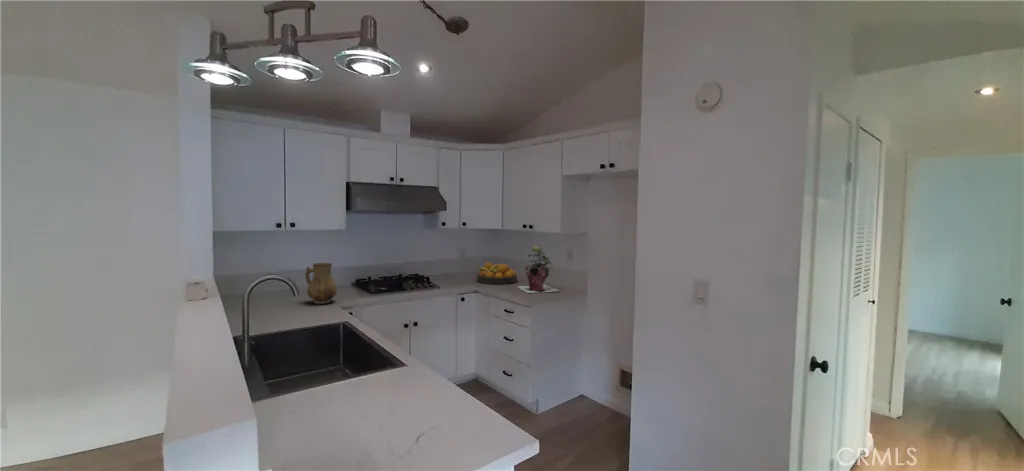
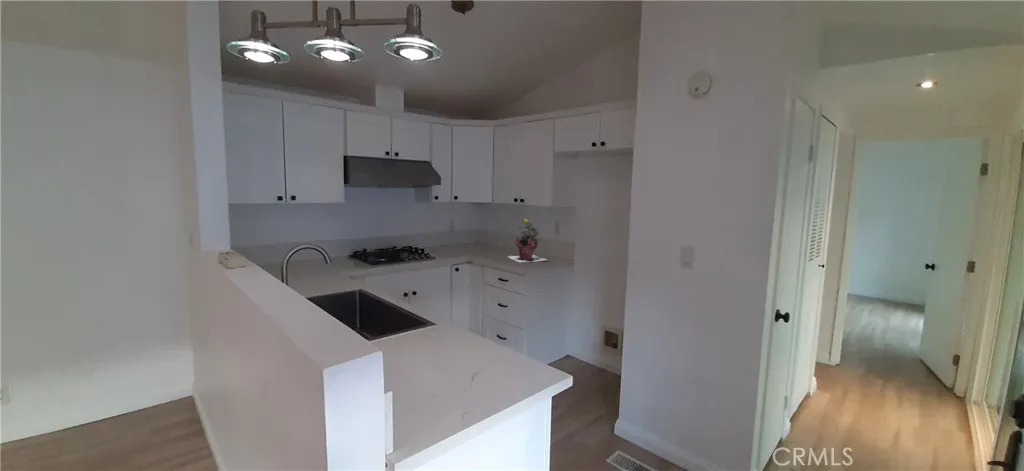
ceramic pitcher: present [305,263,337,304] -> none [309,236,341,275]
fruit bowl: present [477,263,517,284] -> none [467,234,505,254]

